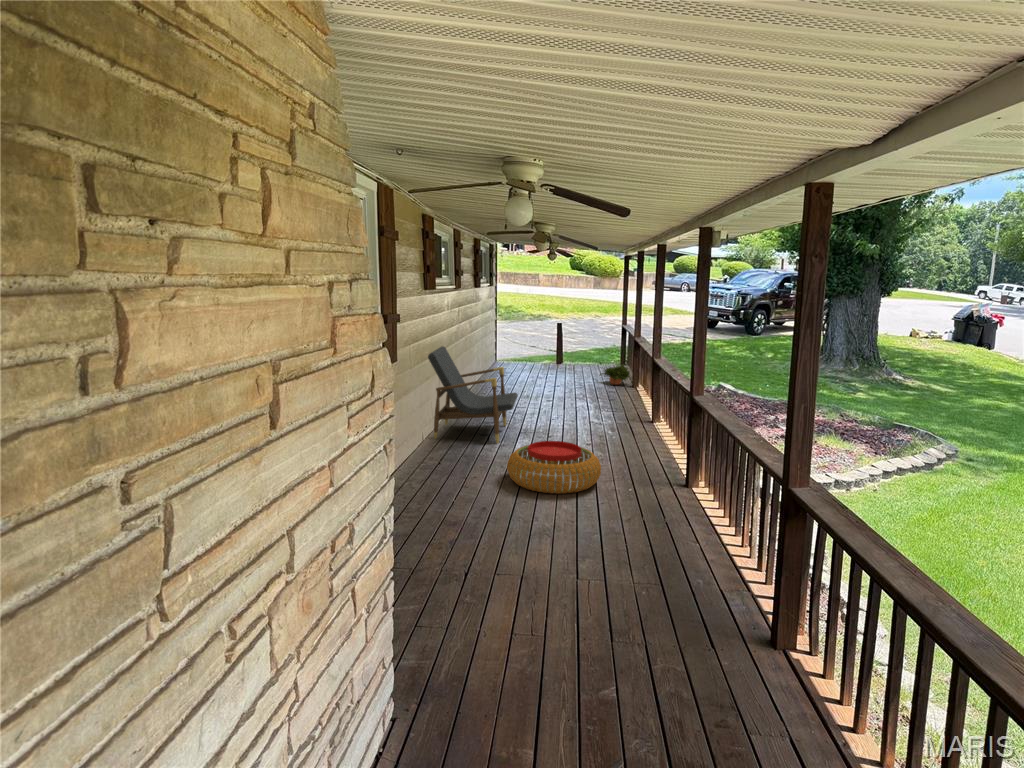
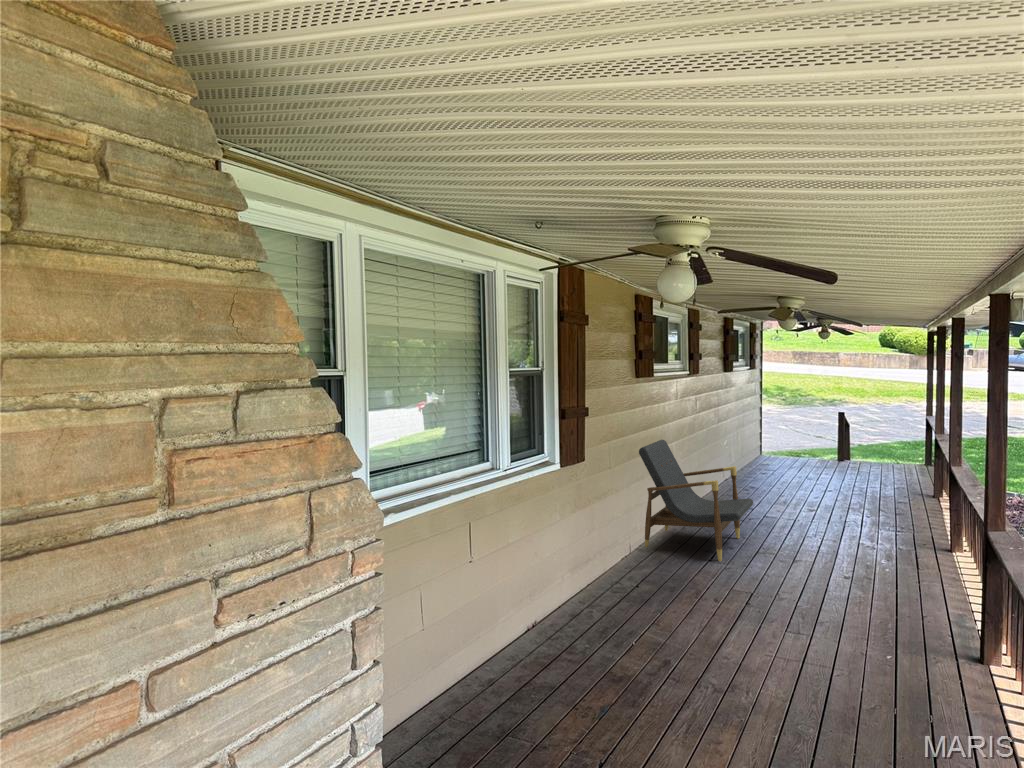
potted plant: present [600,364,632,384] -> none [887,467,941,495]
pouf: present [507,441,601,494] -> none [712,568,844,645]

